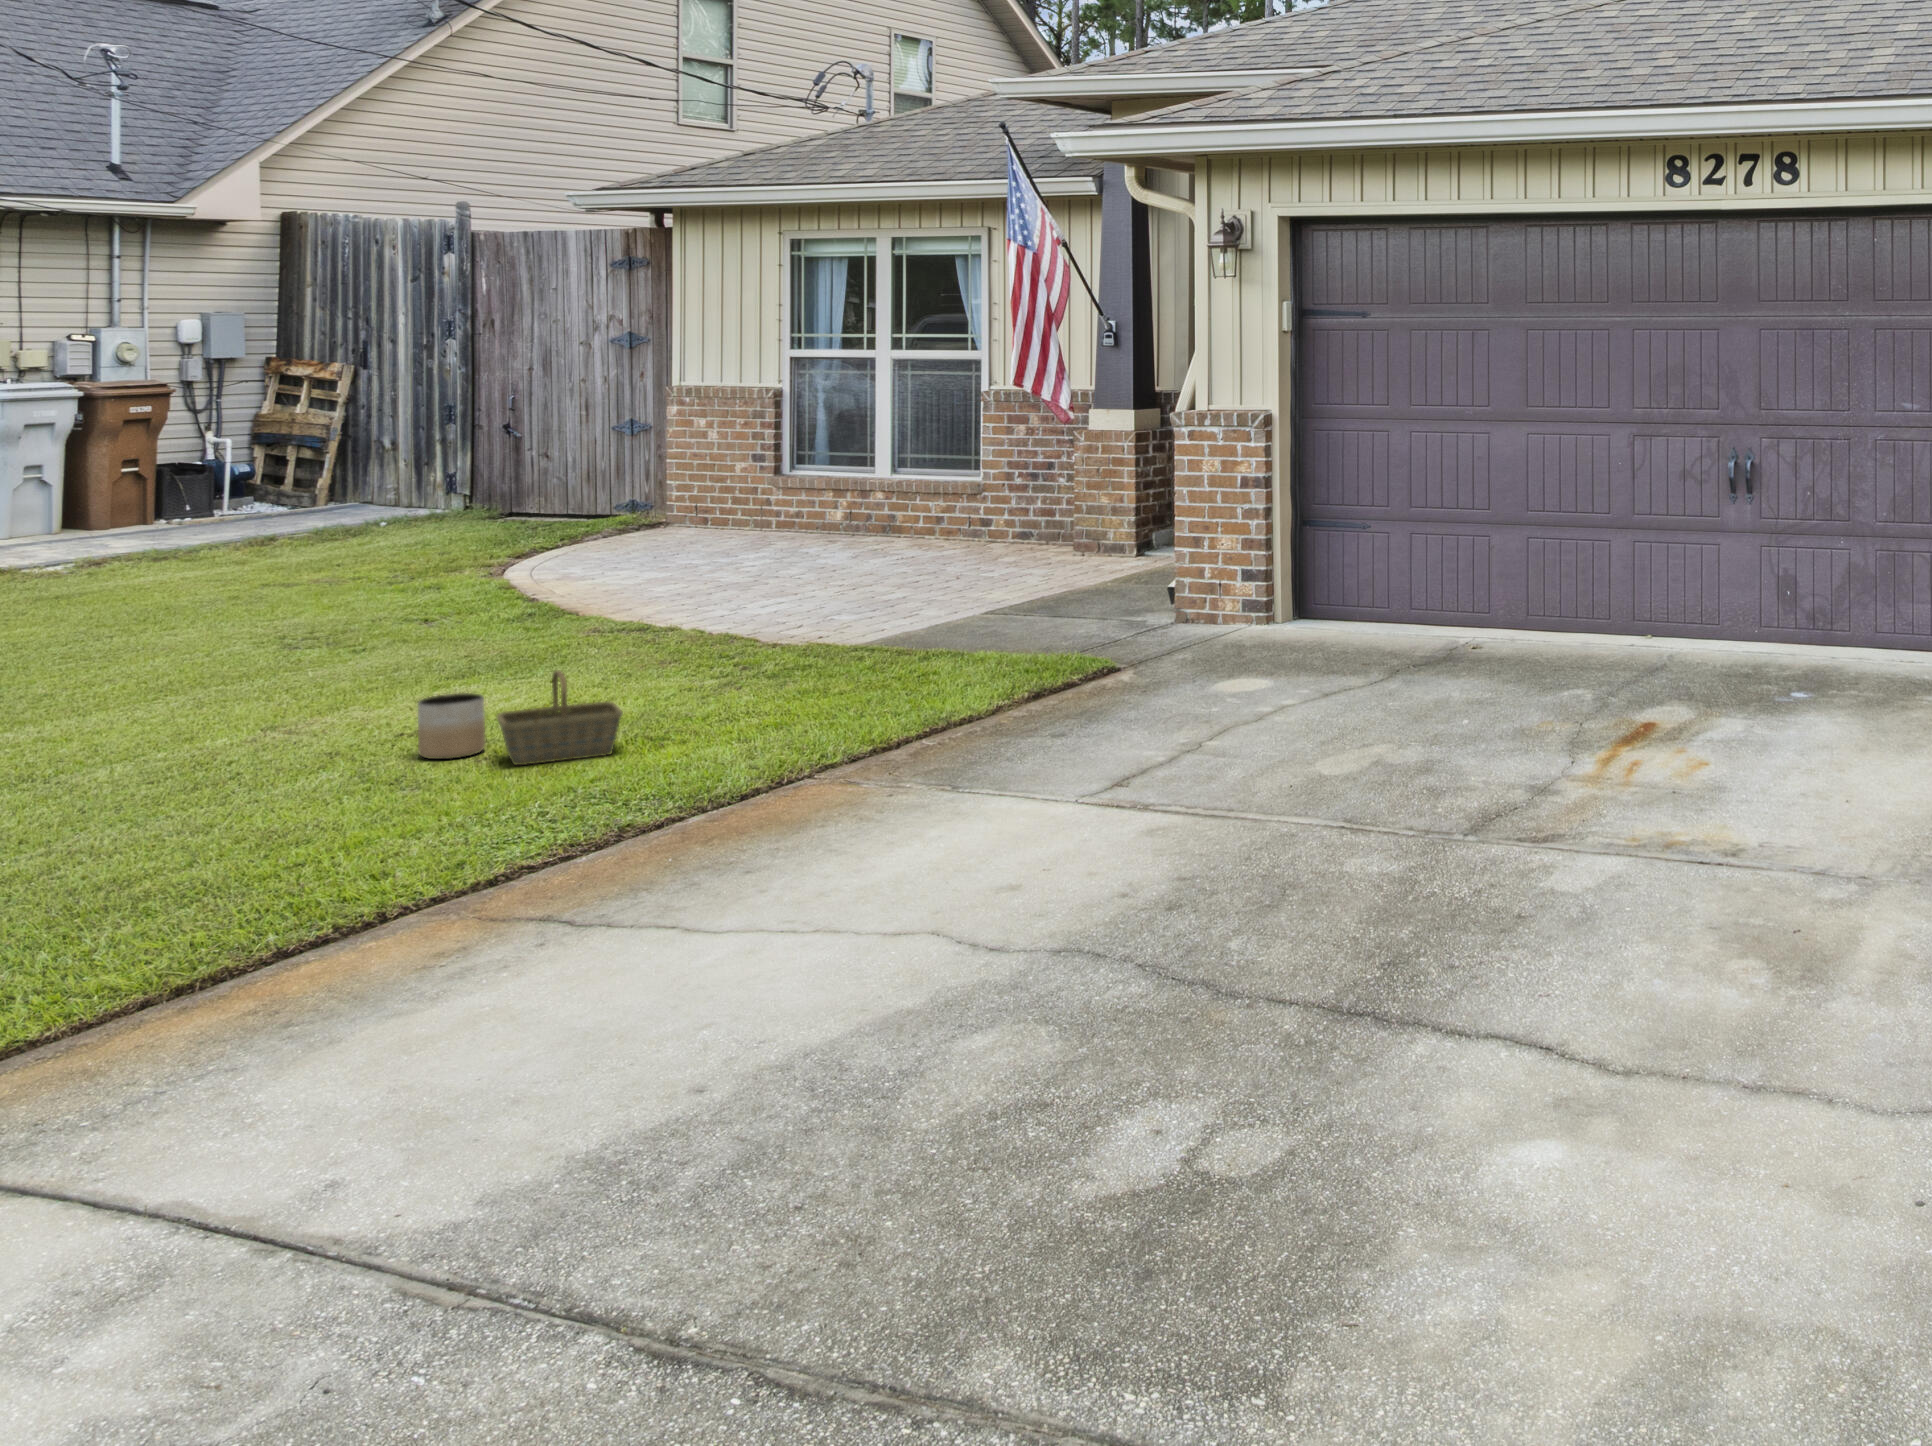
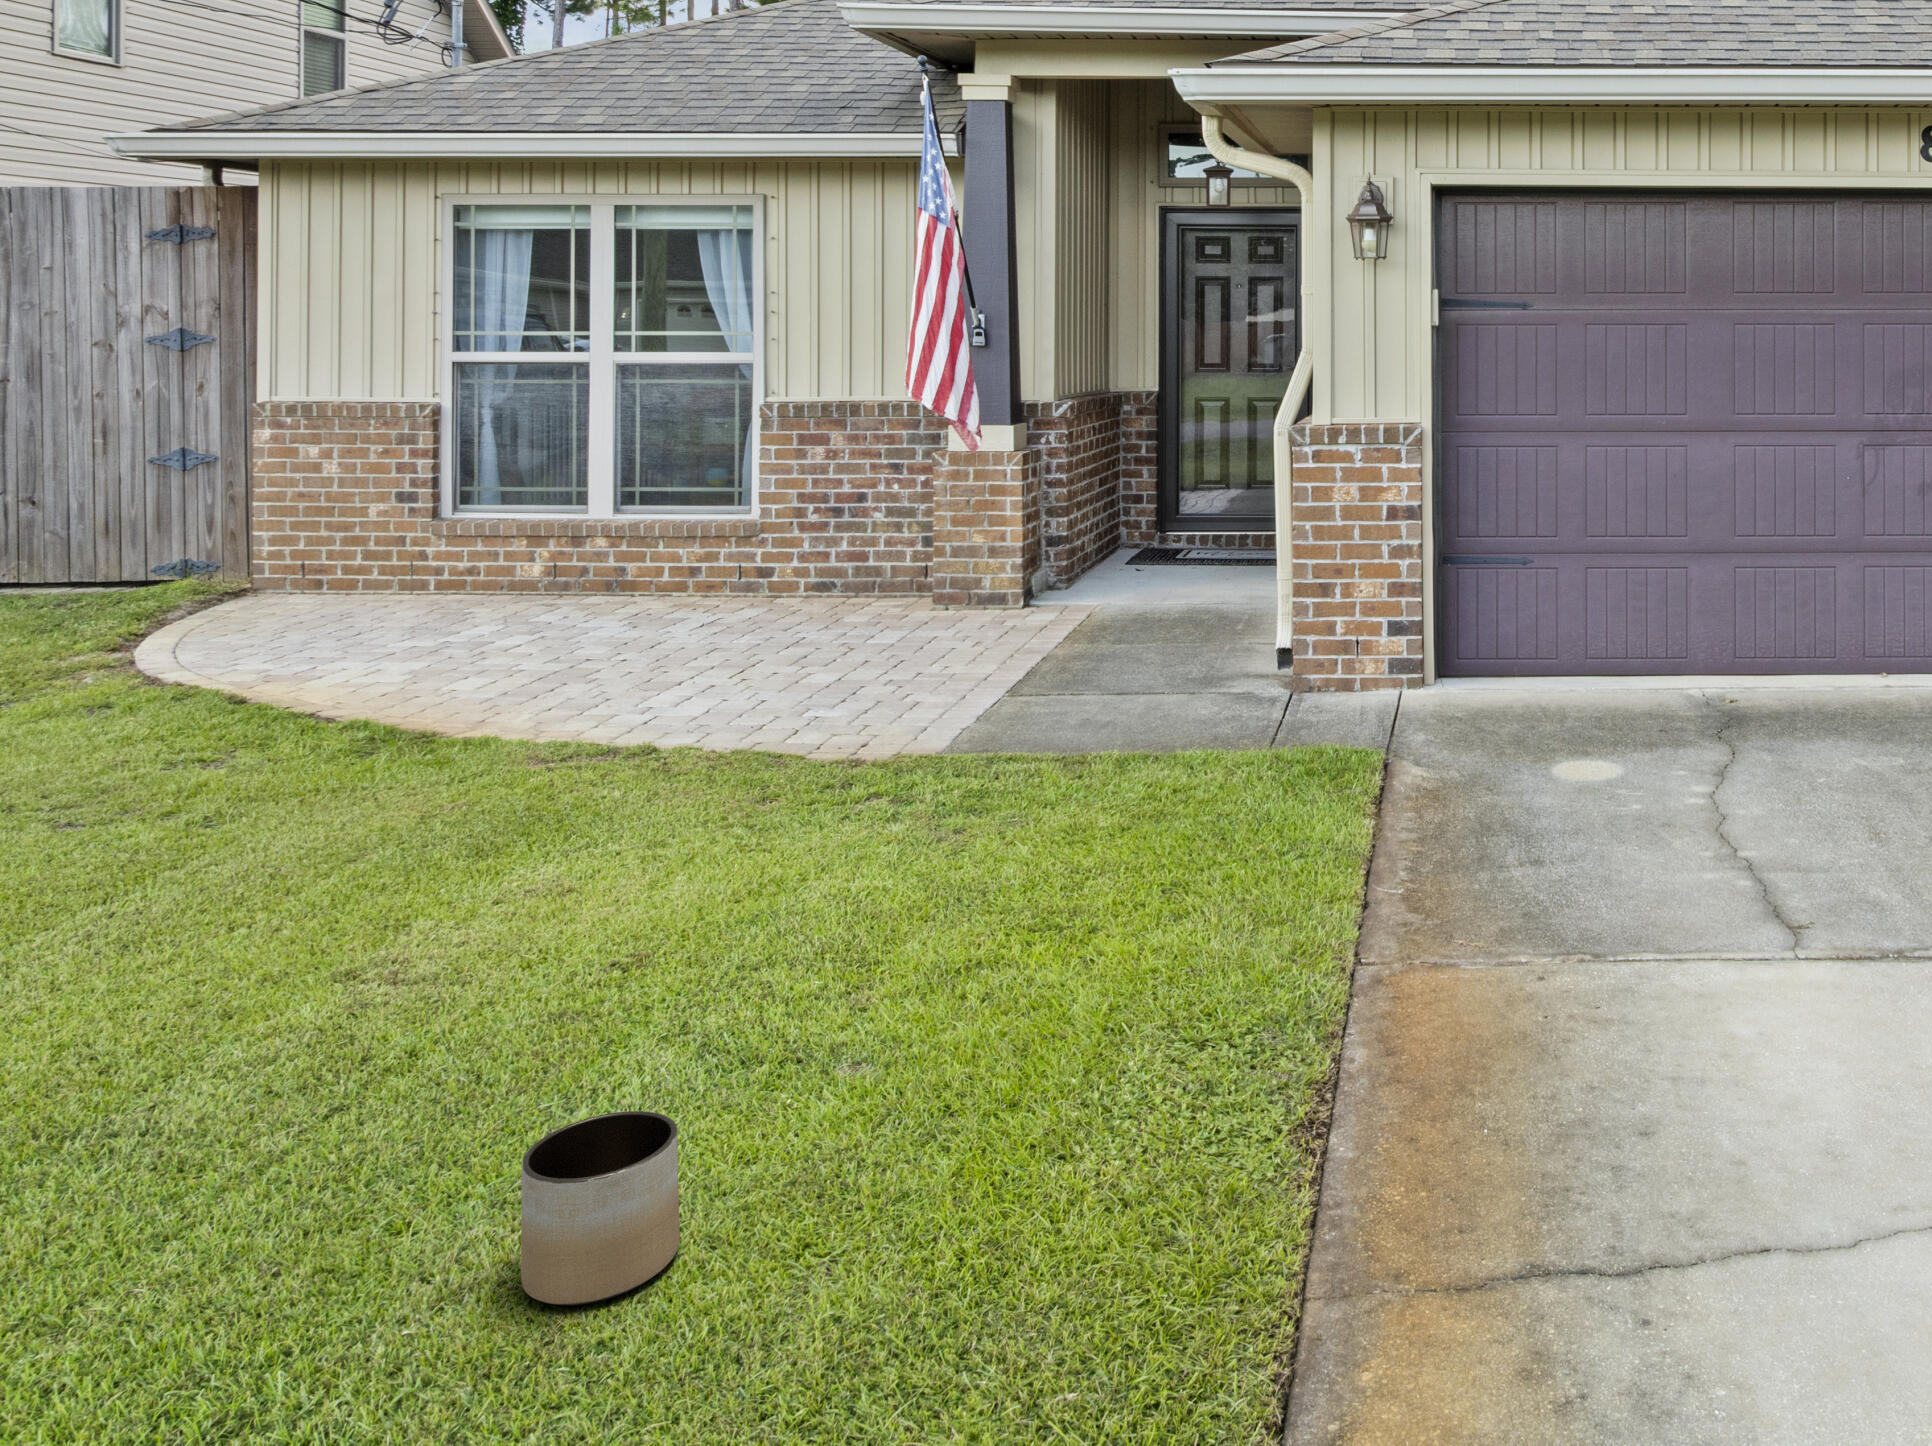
basket: present [496,670,623,765] -> none [738,1033,1021,1288]

